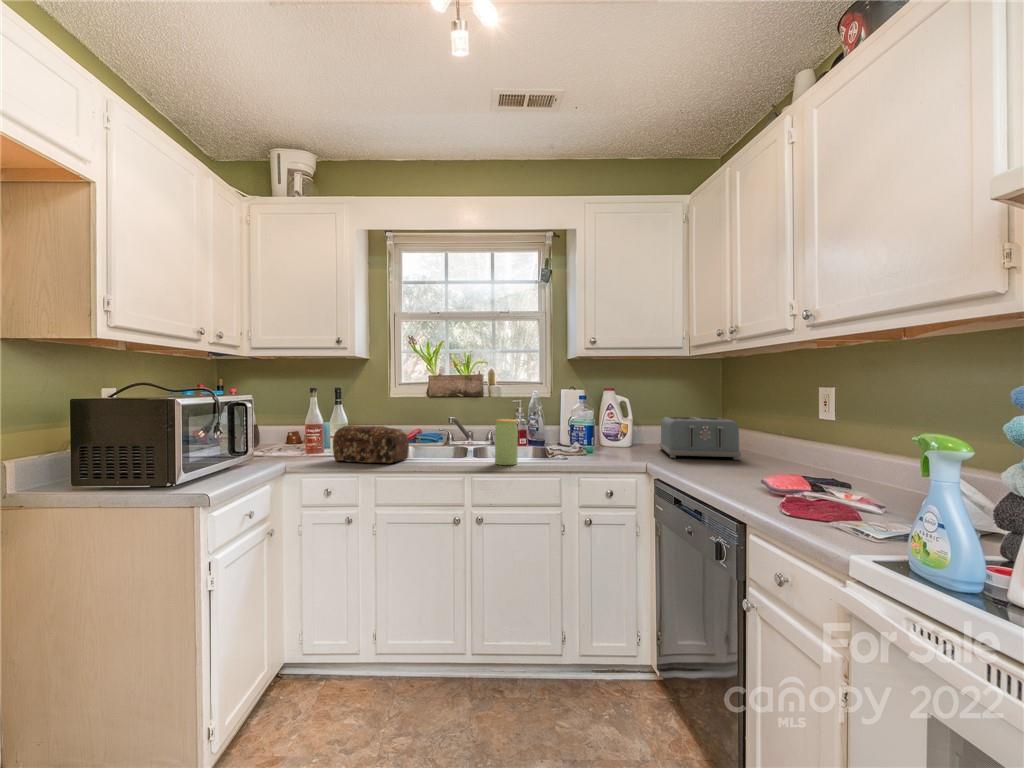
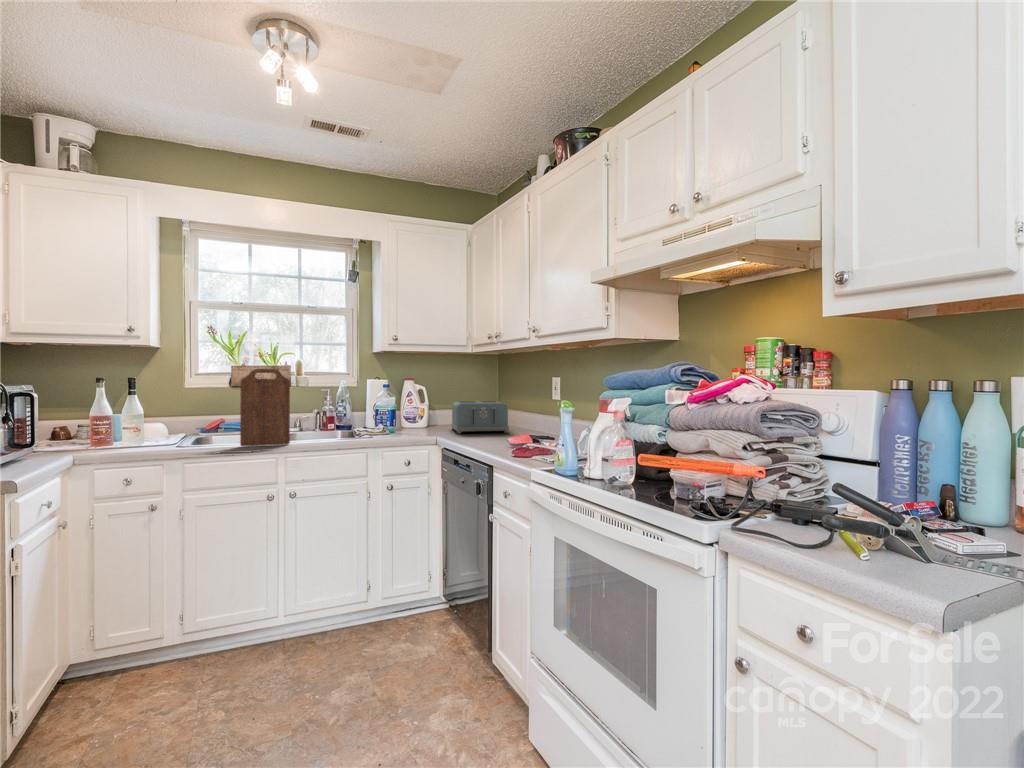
cutting board: none [428,379,478,464] -> present [240,369,290,446]
jar: present [495,419,518,465] -> none [306,405,327,444]
bread loaf: present [333,426,409,463] -> none [135,414,218,449]

